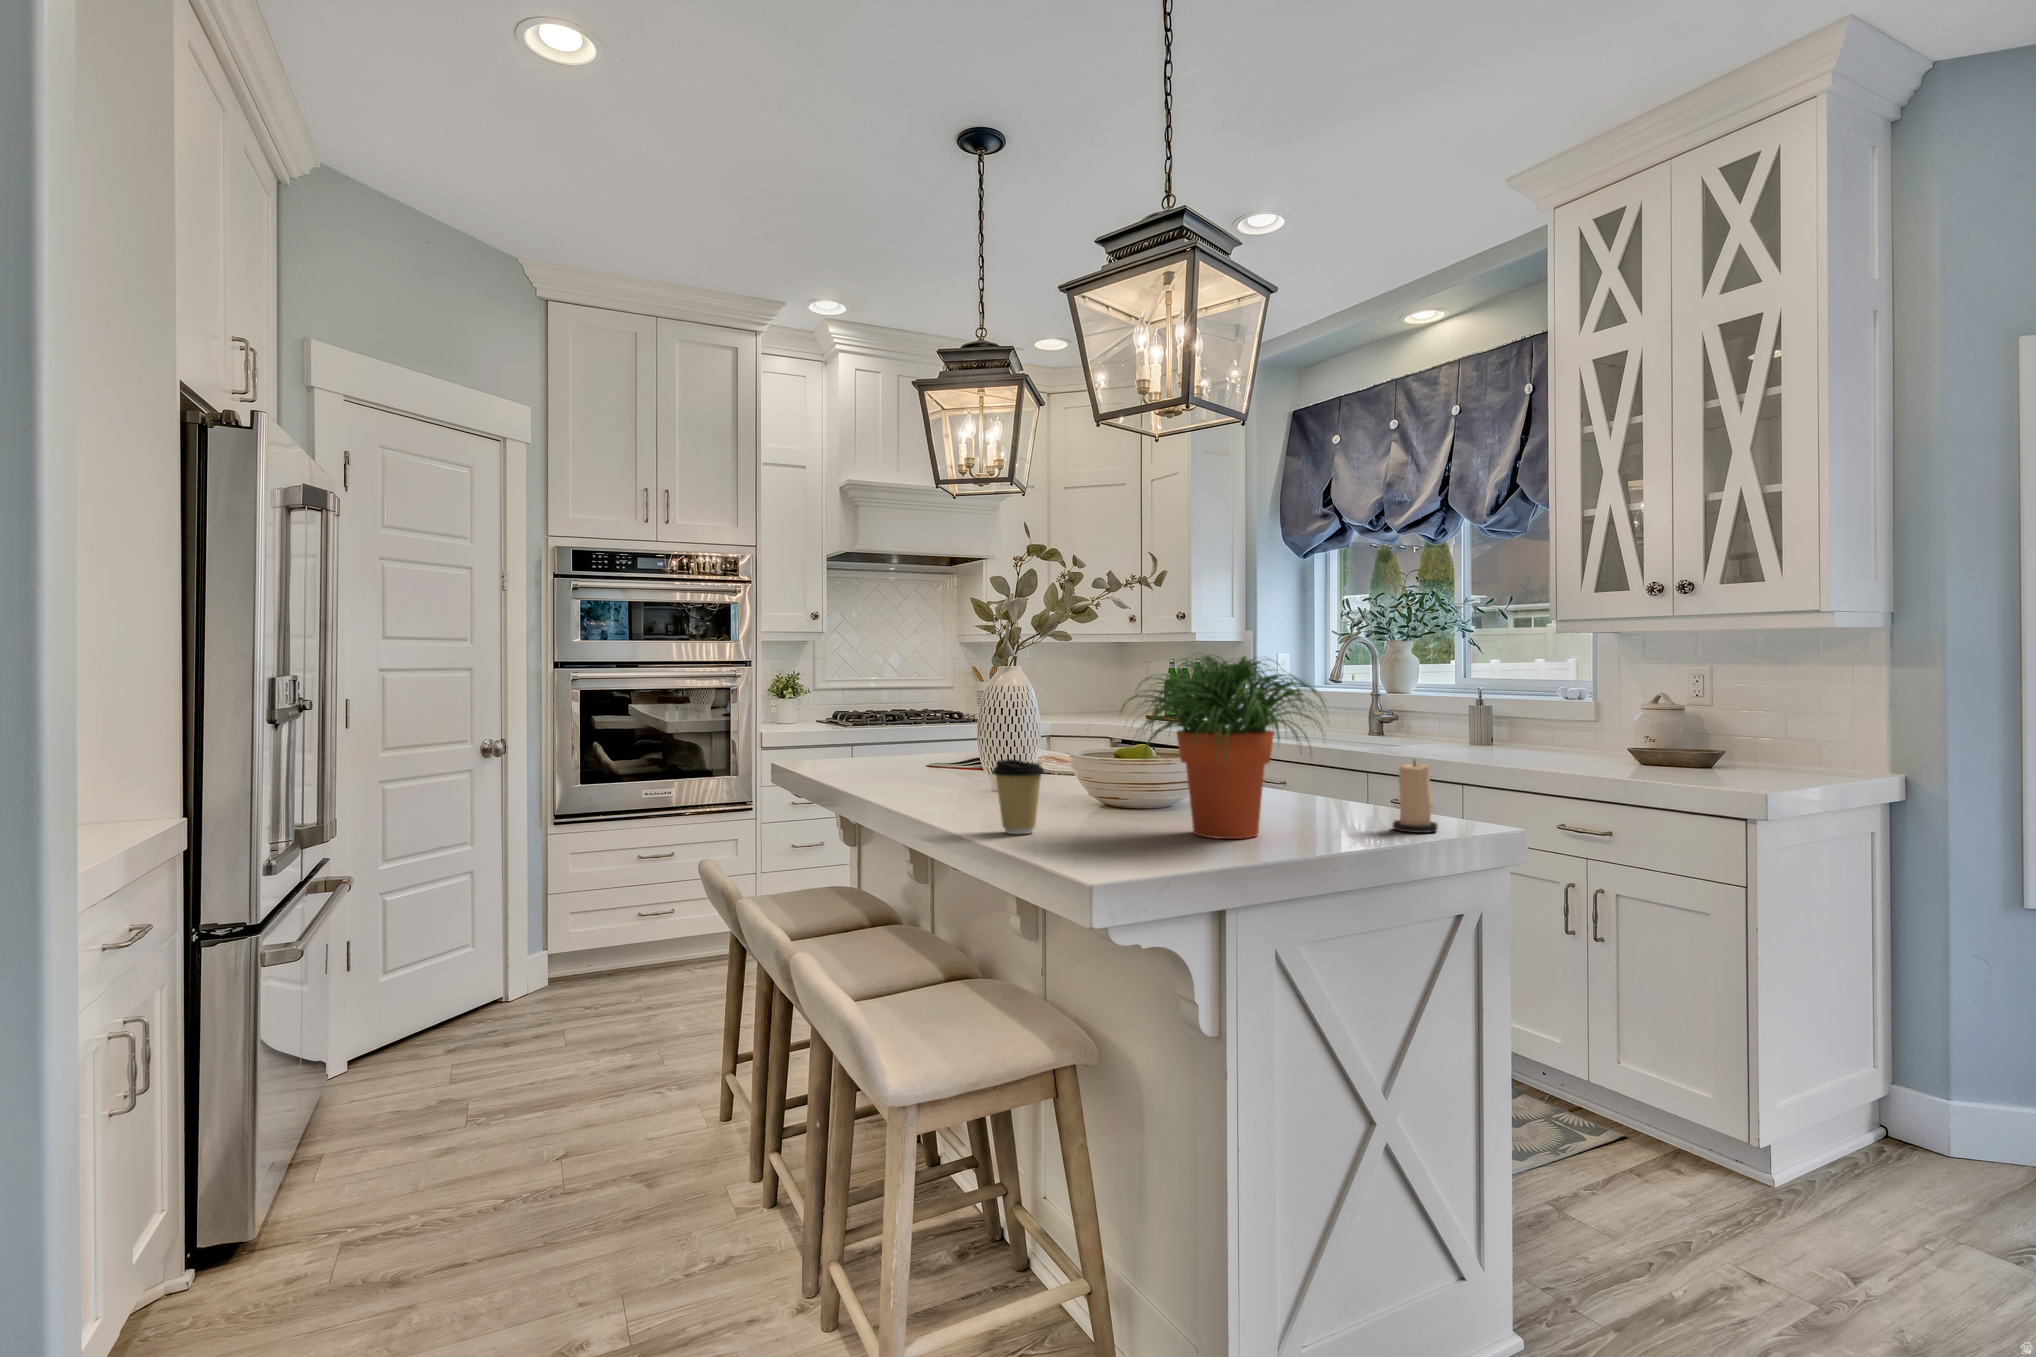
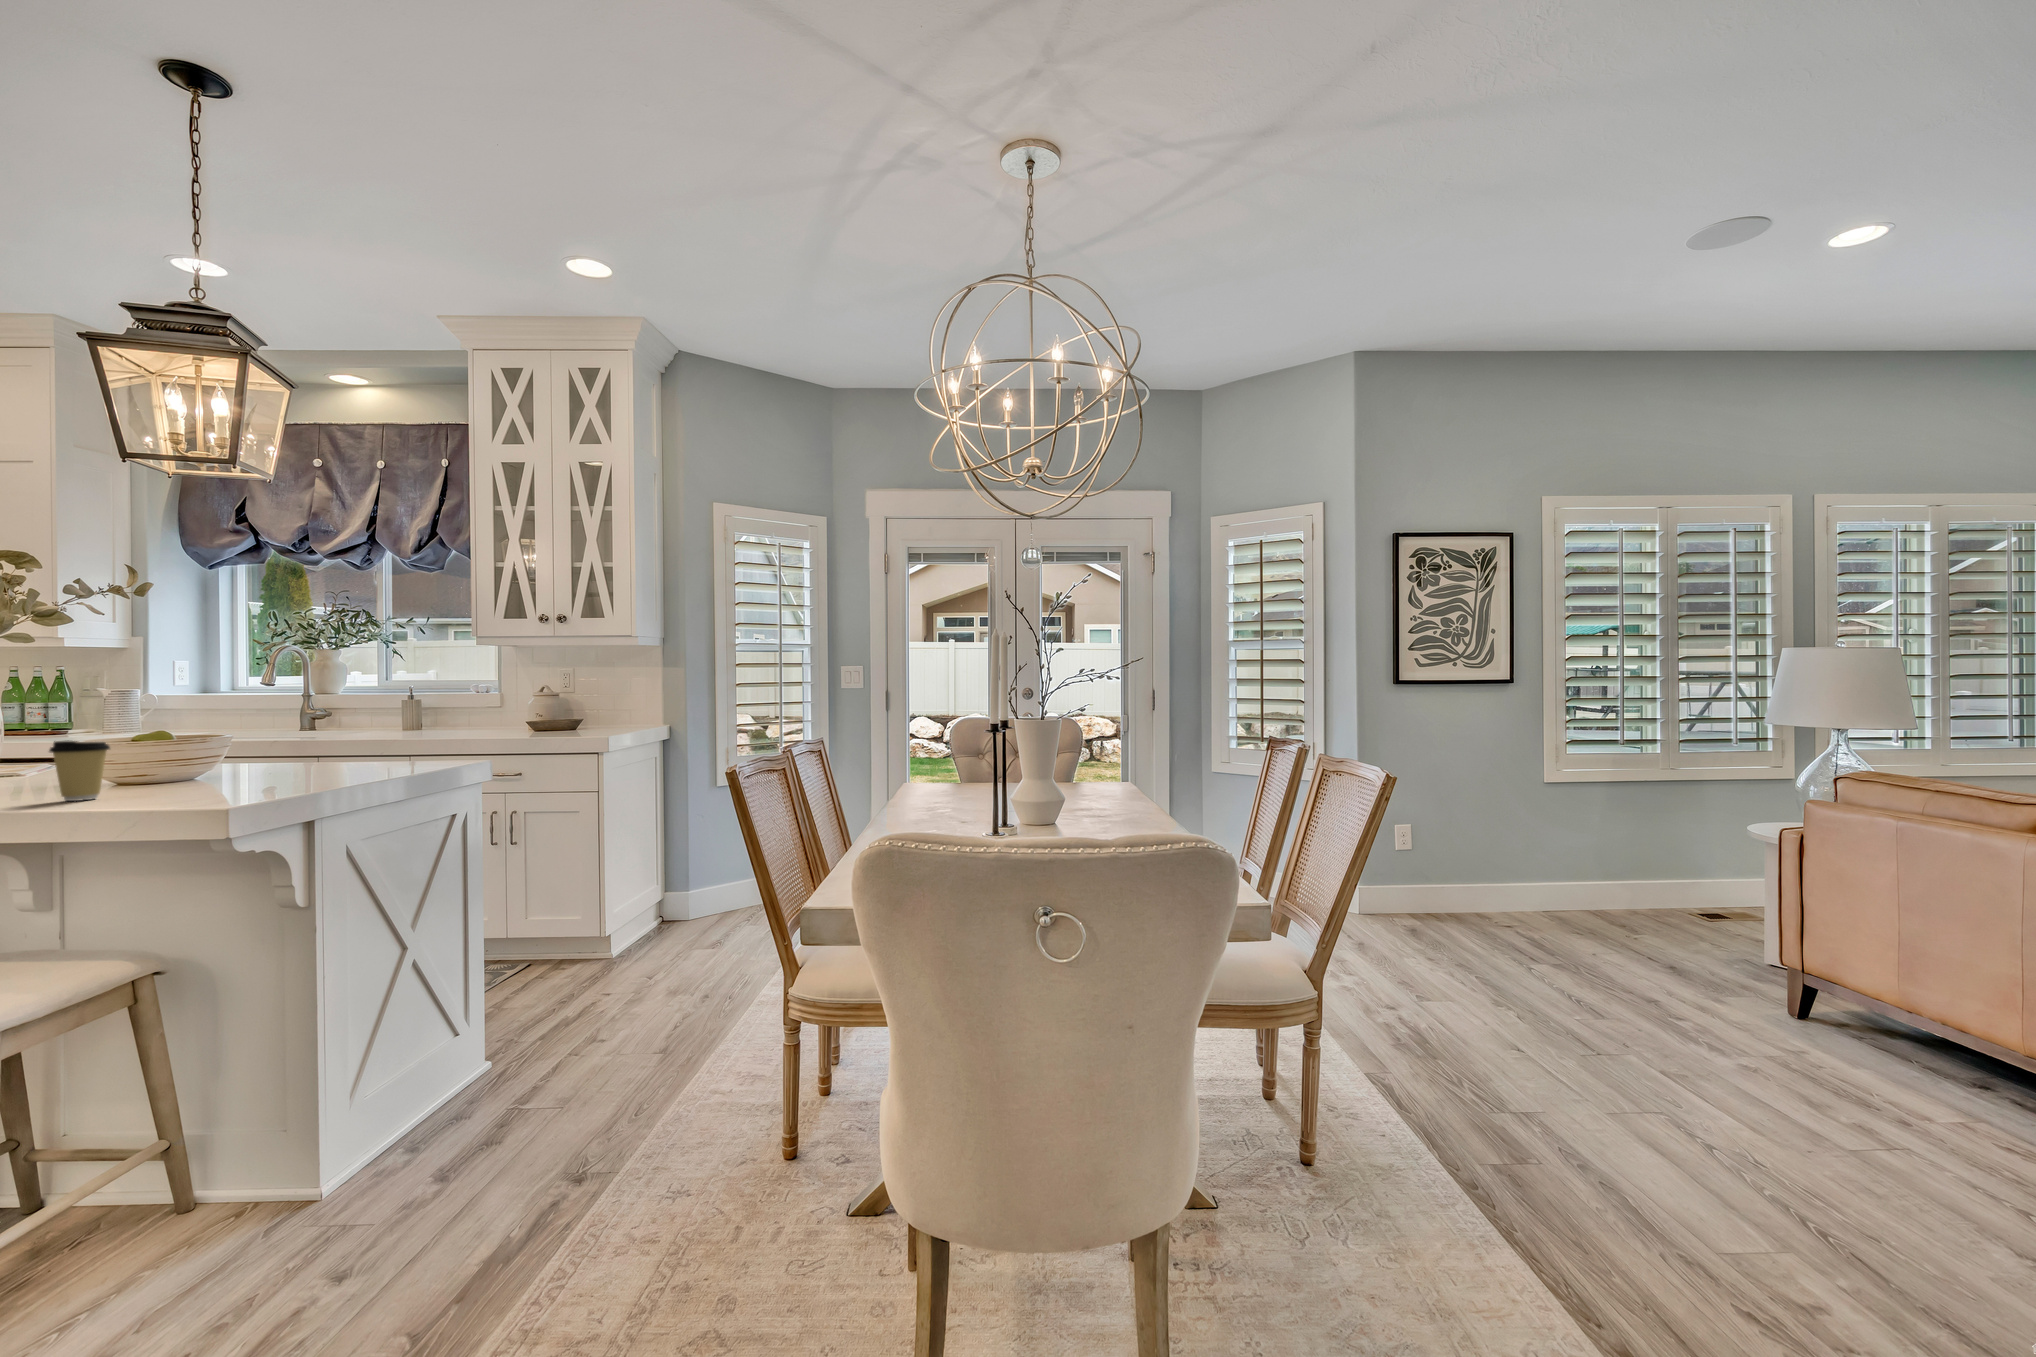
potted plant: present [1121,655,1326,839] -> none [183,654,375,784]
candle: present [1393,760,1438,833] -> none [408,722,438,769]

